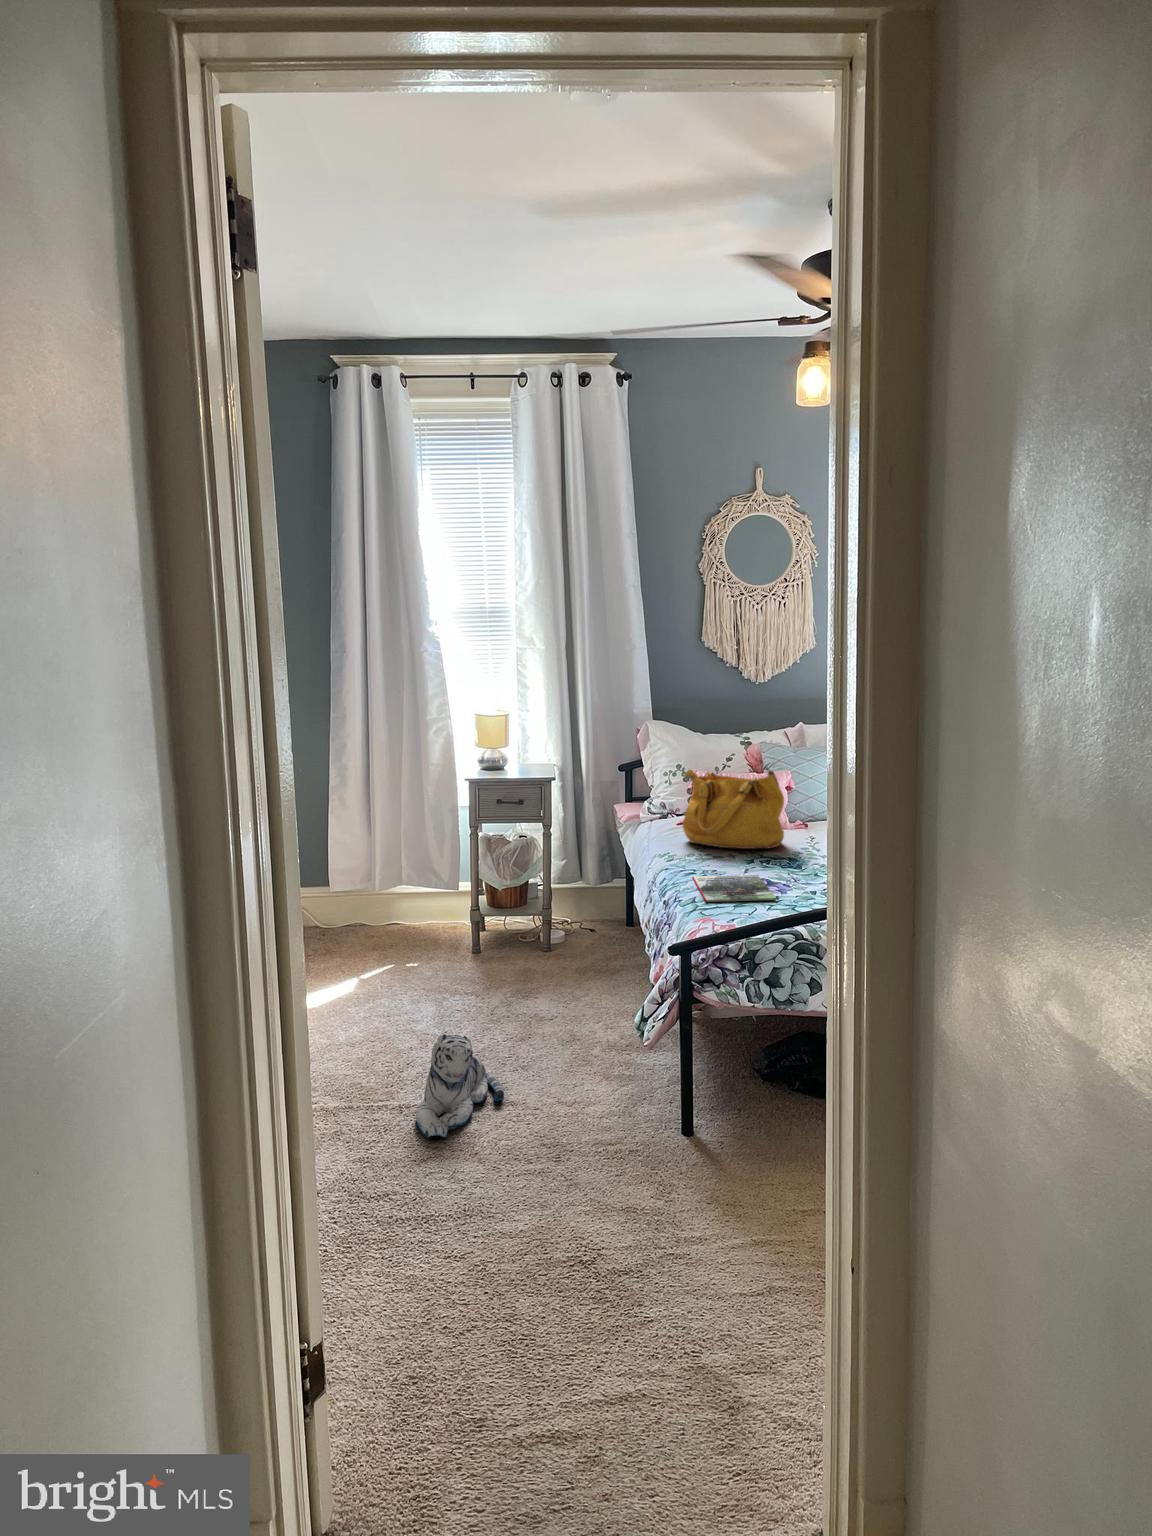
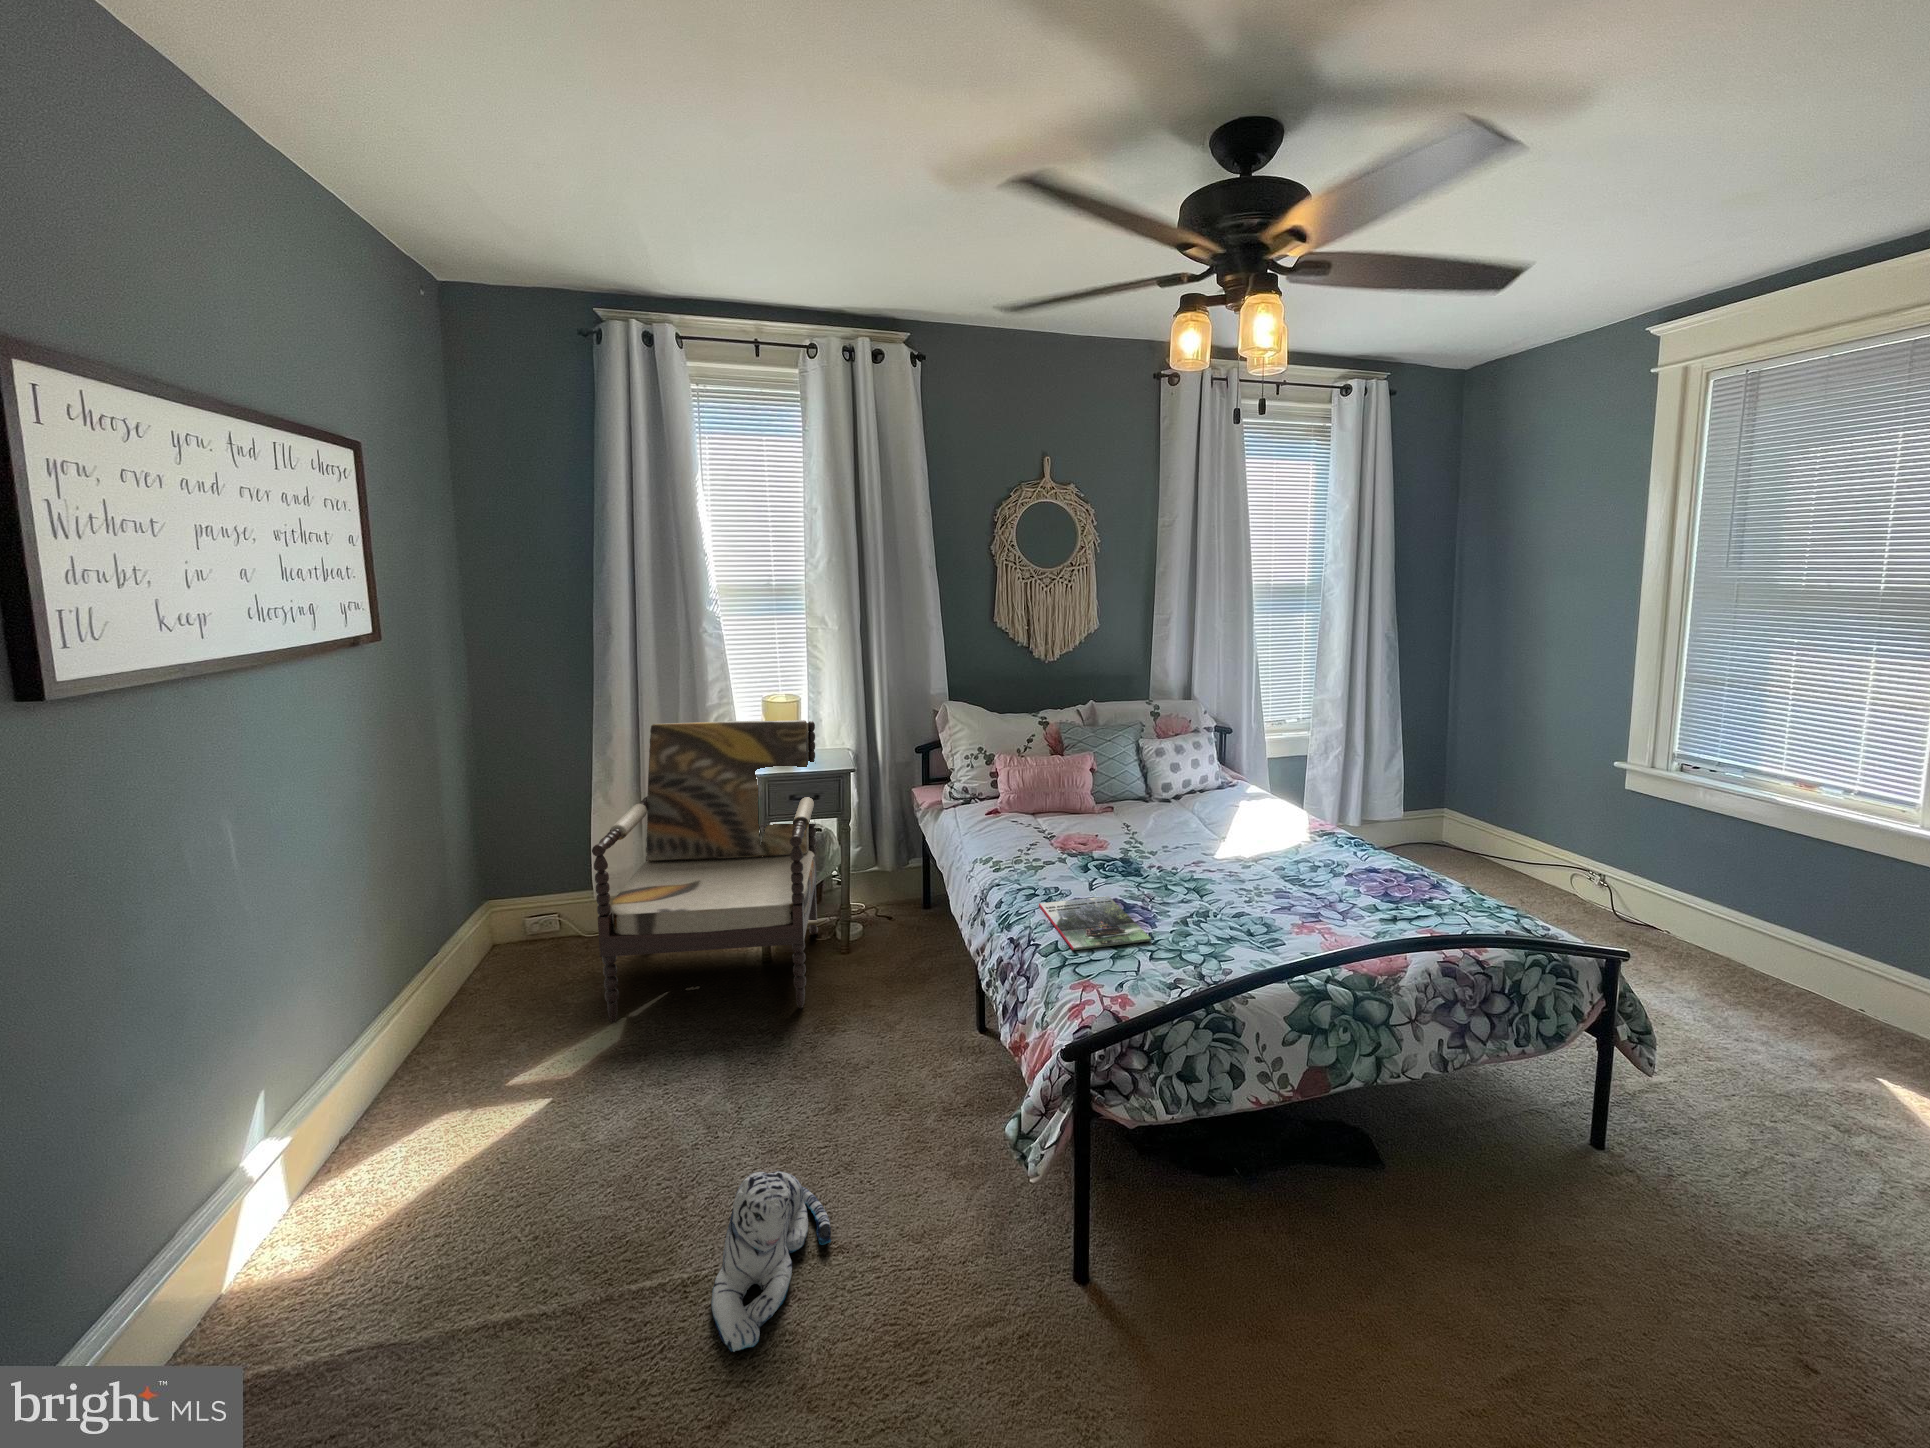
armchair: none [329,733,523,984] -> present [592,720,818,1023]
handbag: present [683,767,784,849] -> none [1003,762,1112,853]

